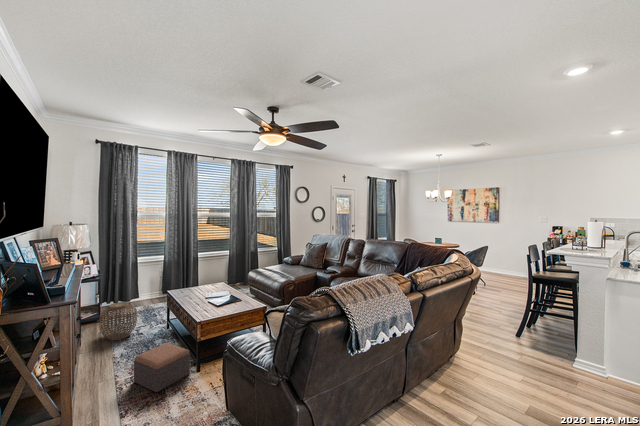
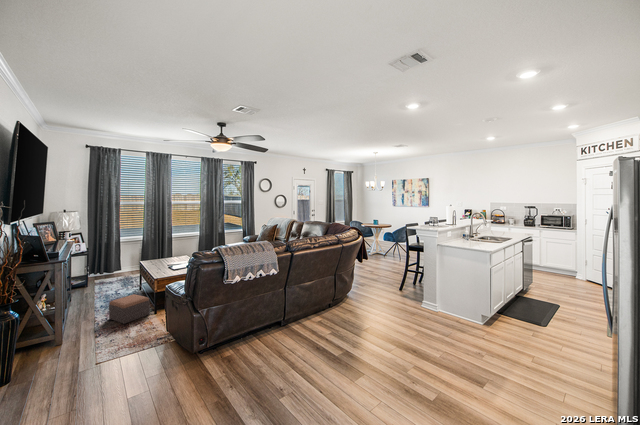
woven basket: present [99,302,137,340] -> none [87,270,117,297]

